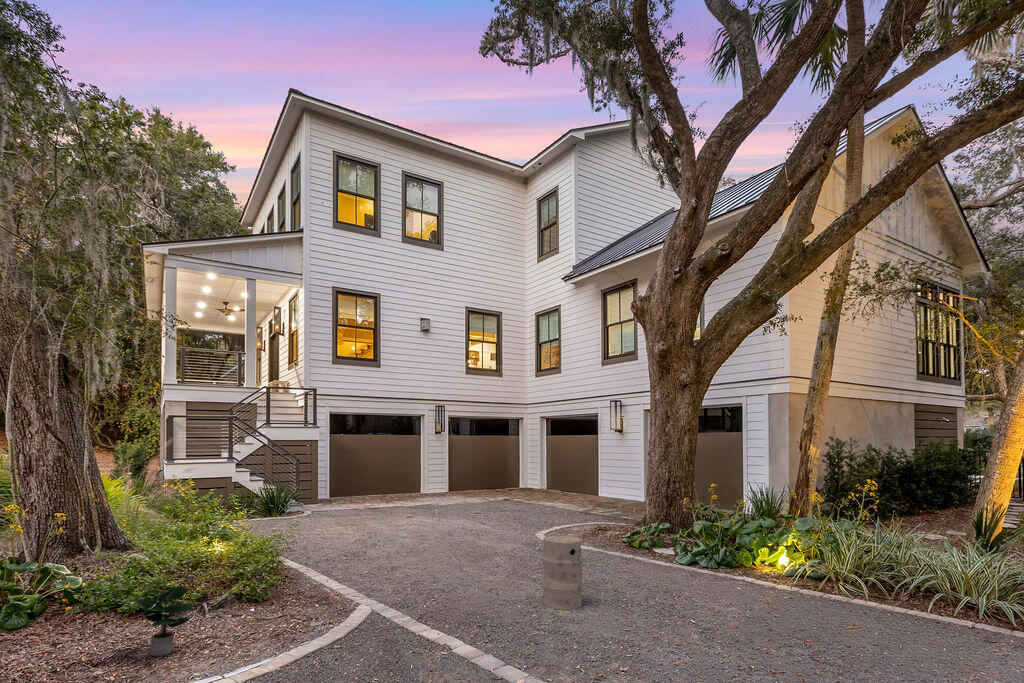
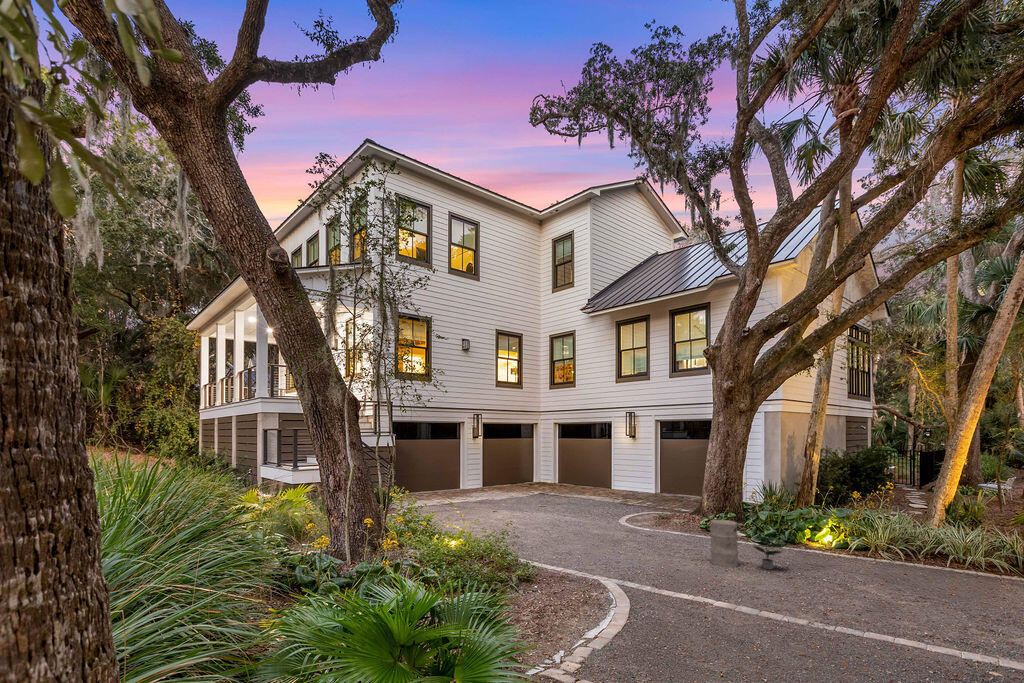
potted plant: present [135,586,195,656] -> present [754,536,783,570]

